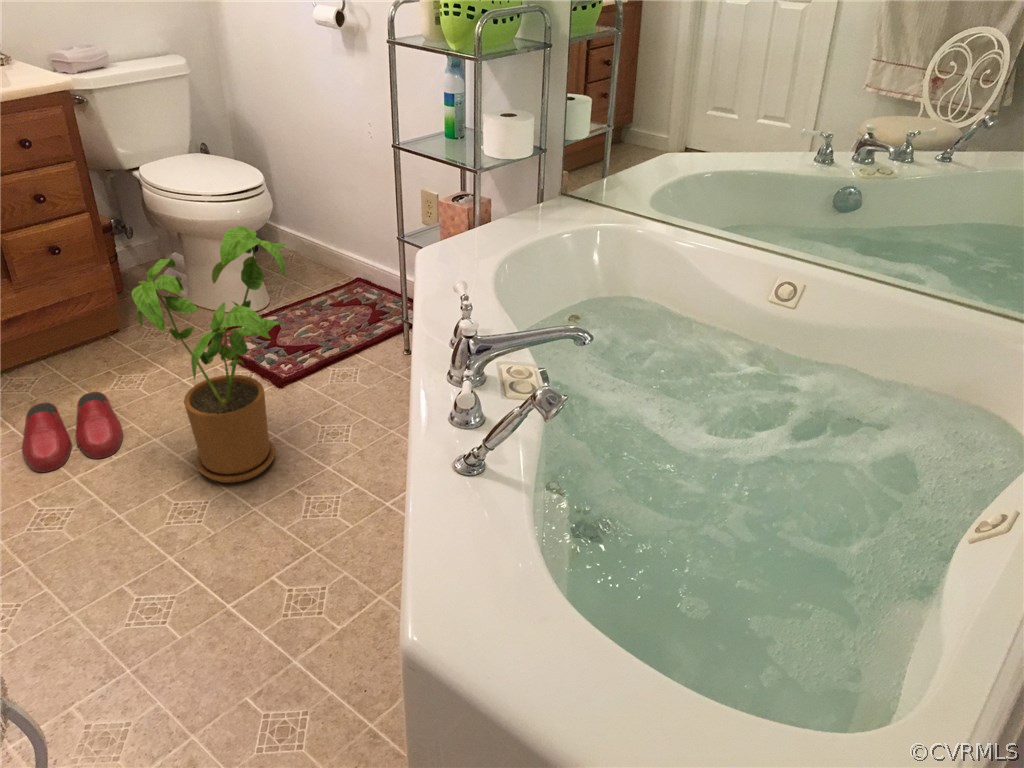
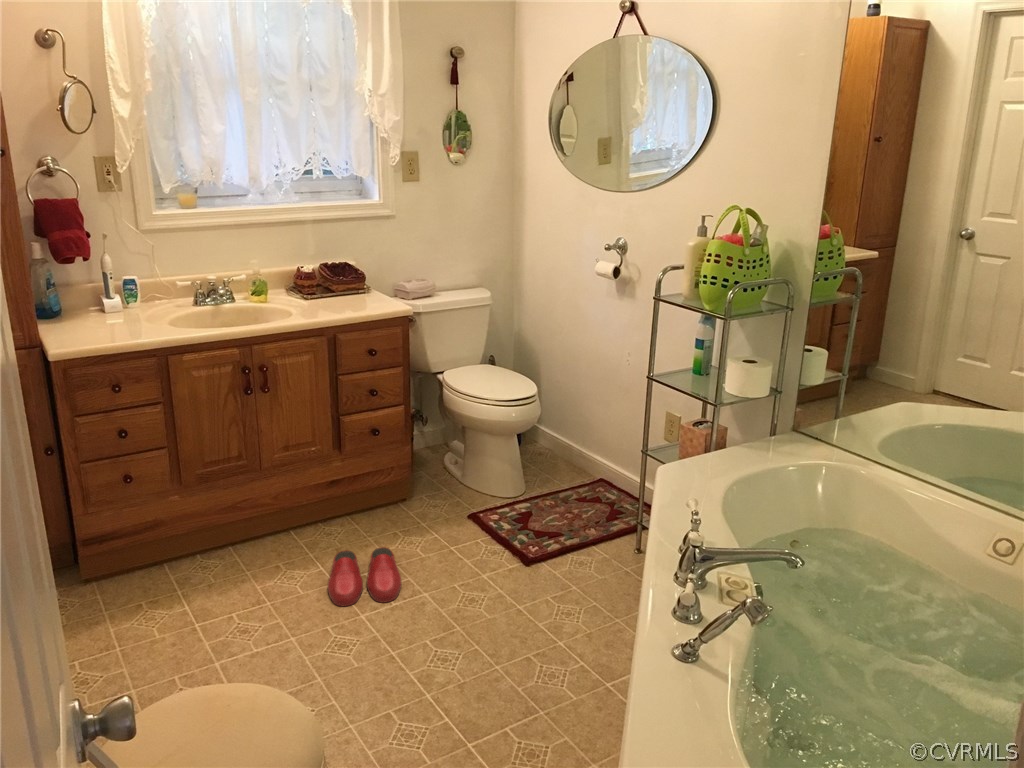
house plant: present [132,226,286,483] -> none [434,433,554,641]

